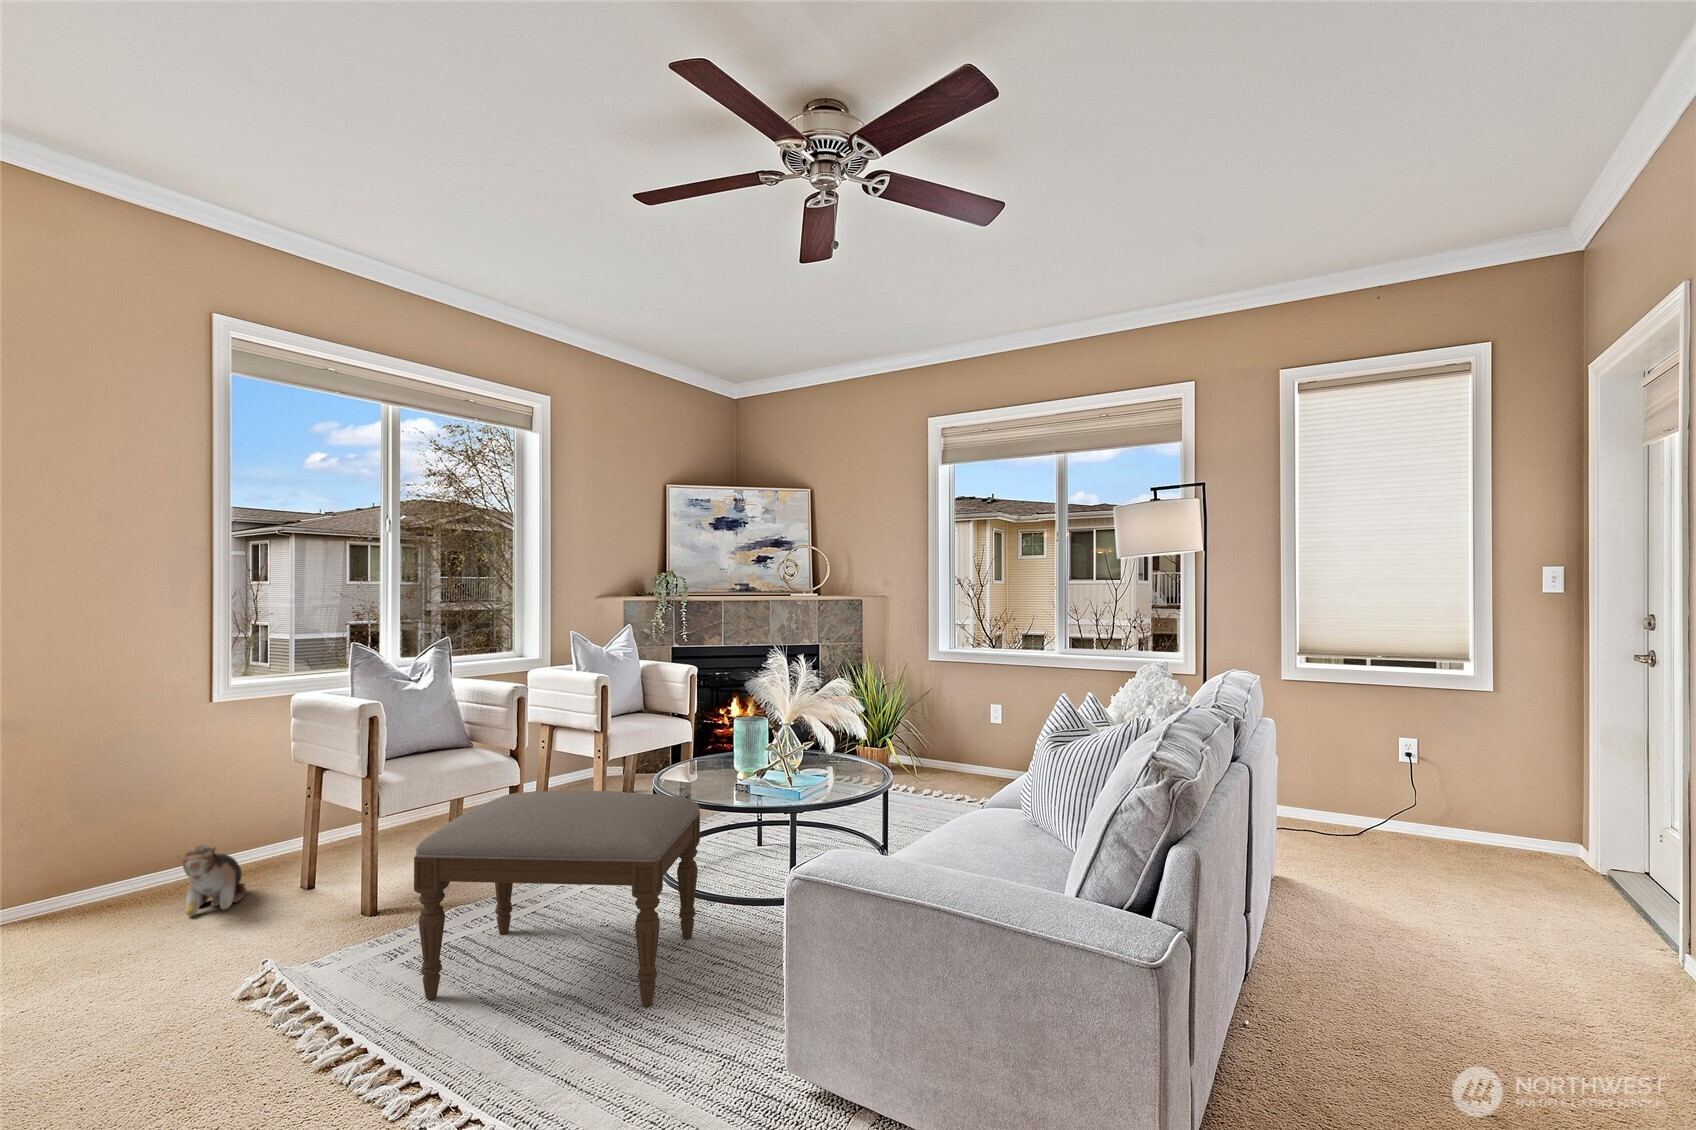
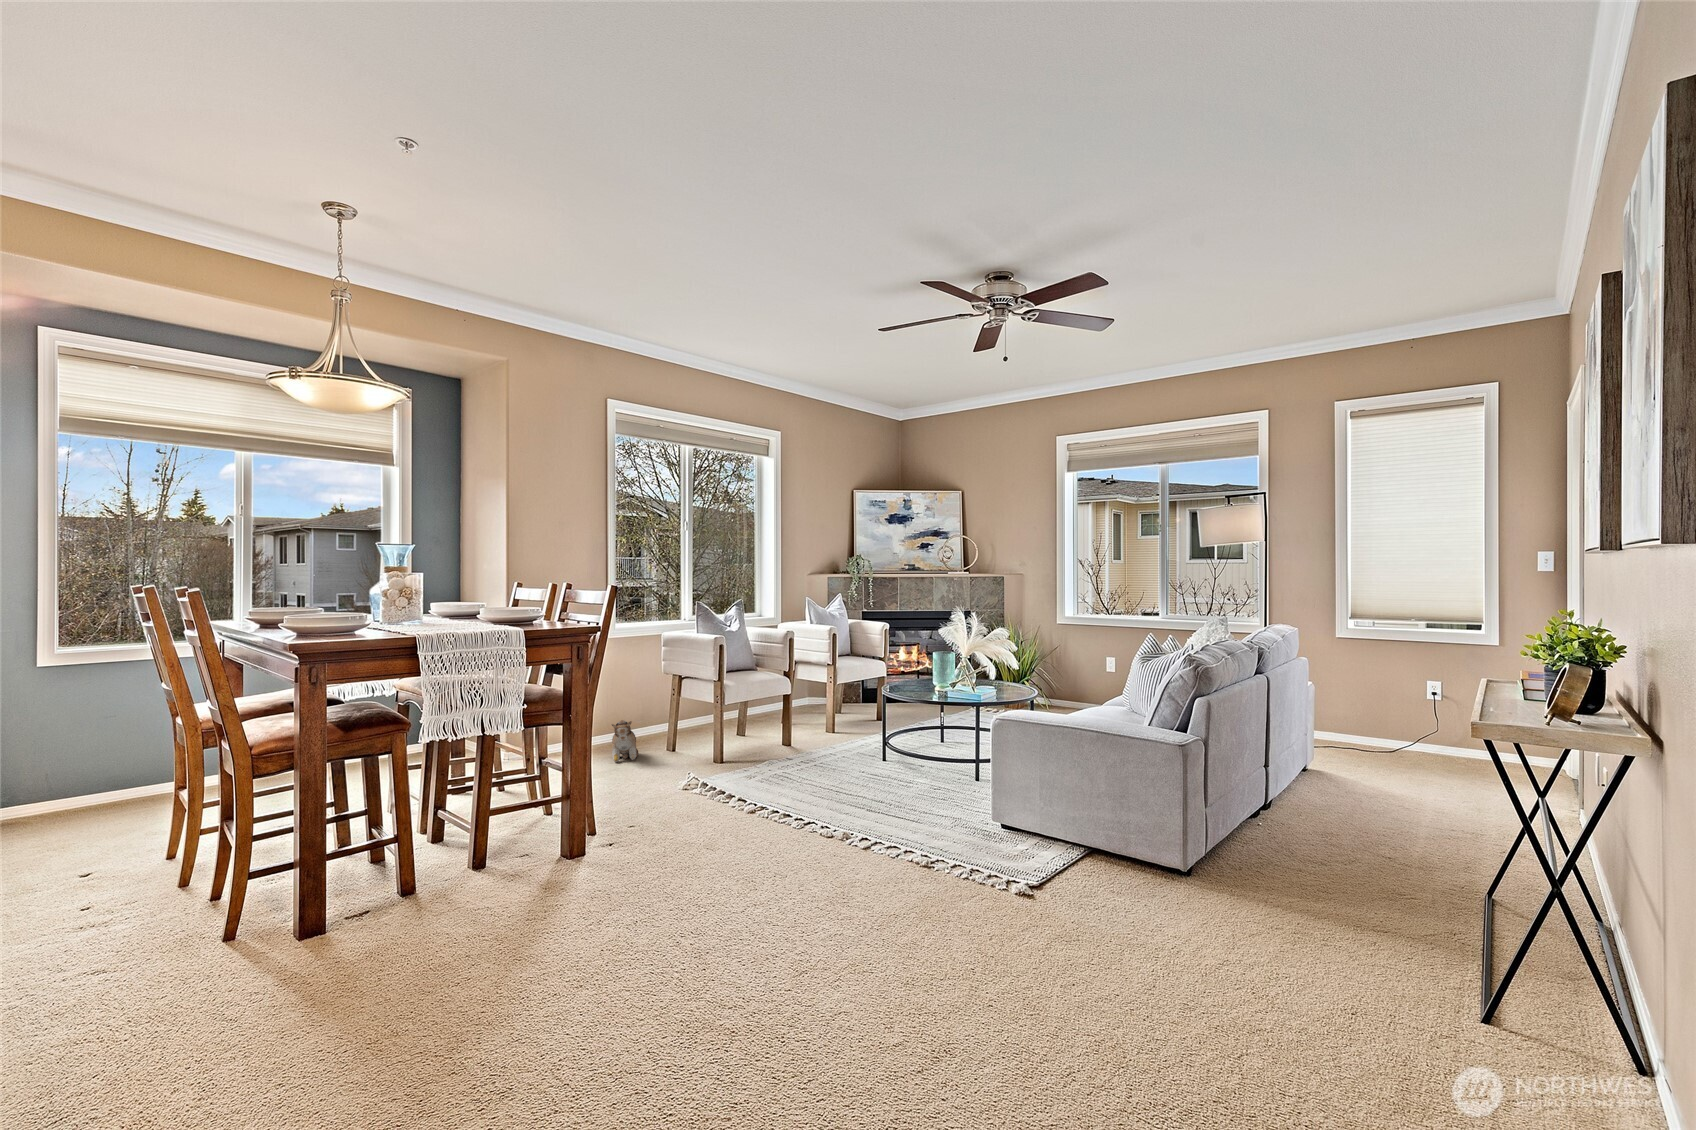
ottoman: present [414,791,700,1006] -> none [774,689,922,803]

